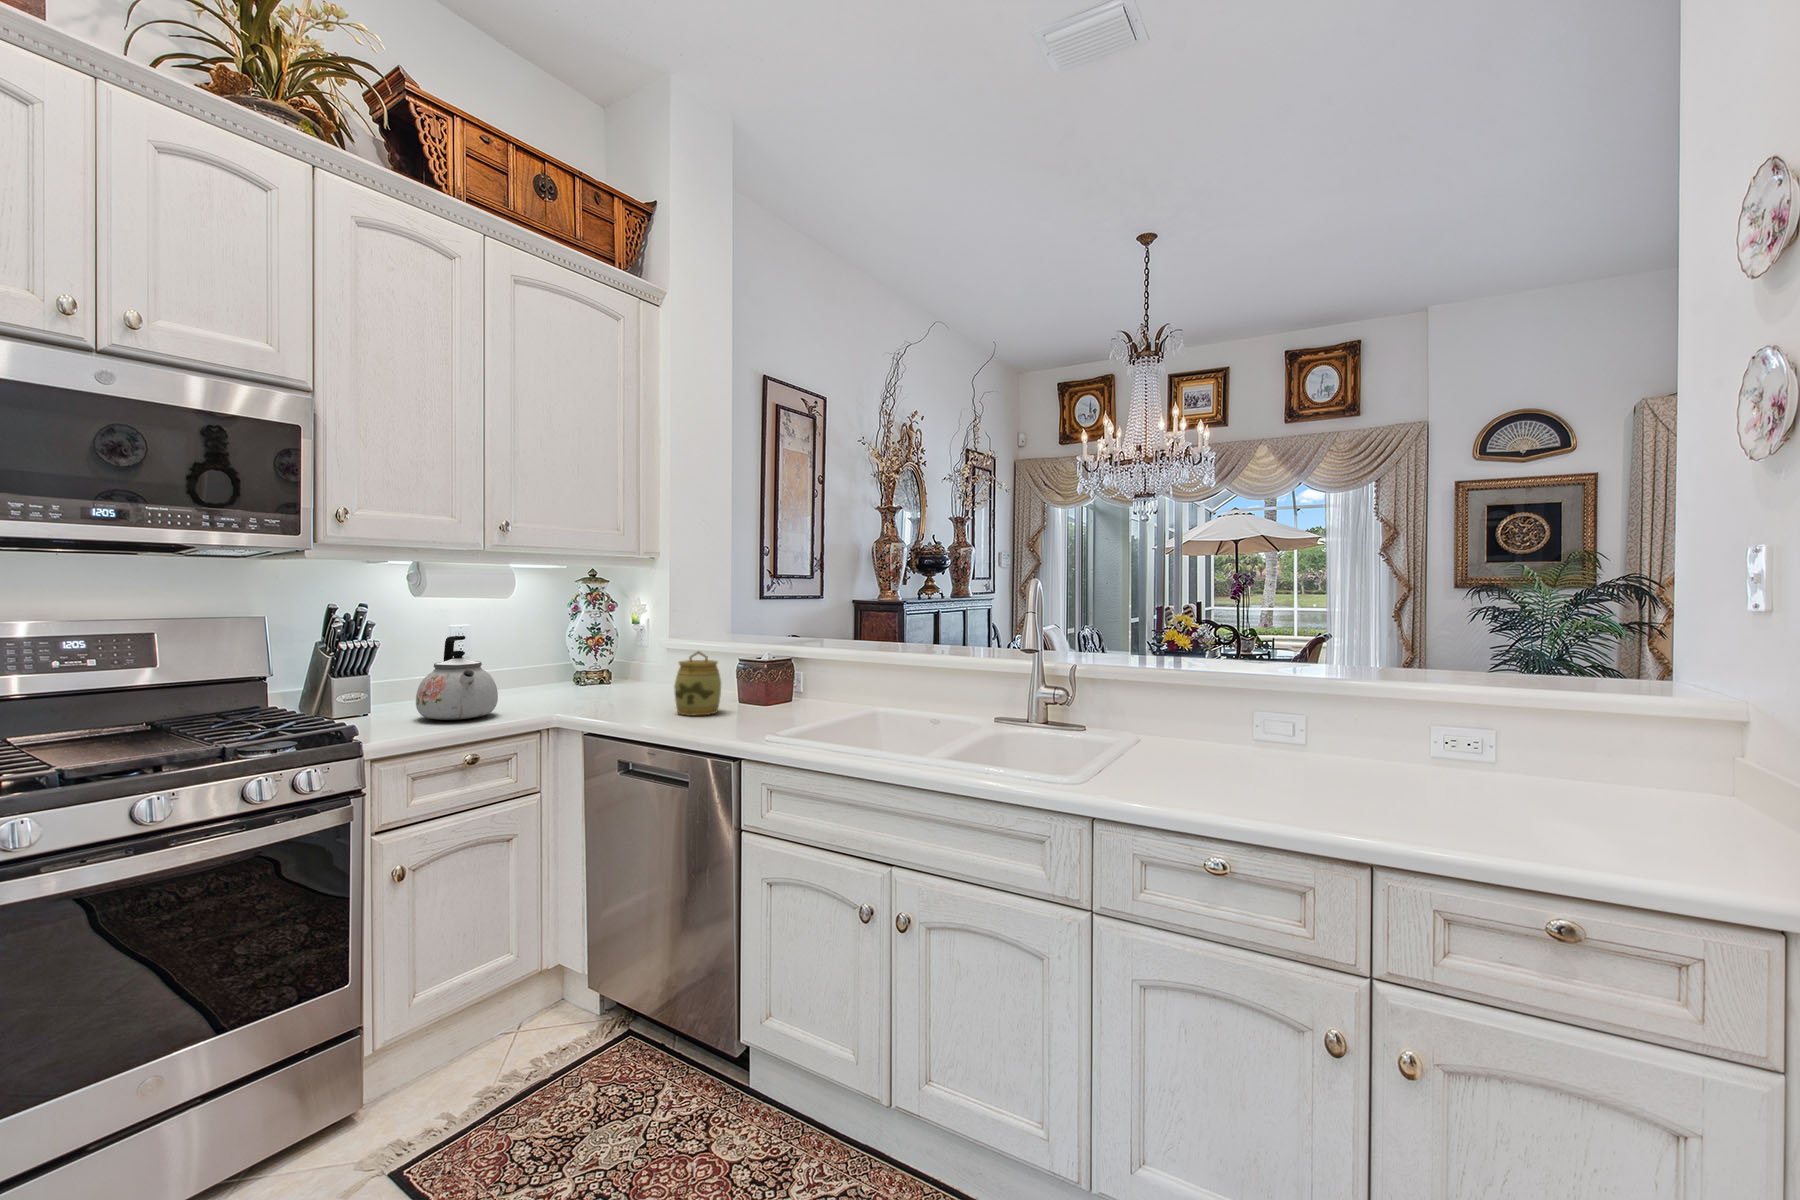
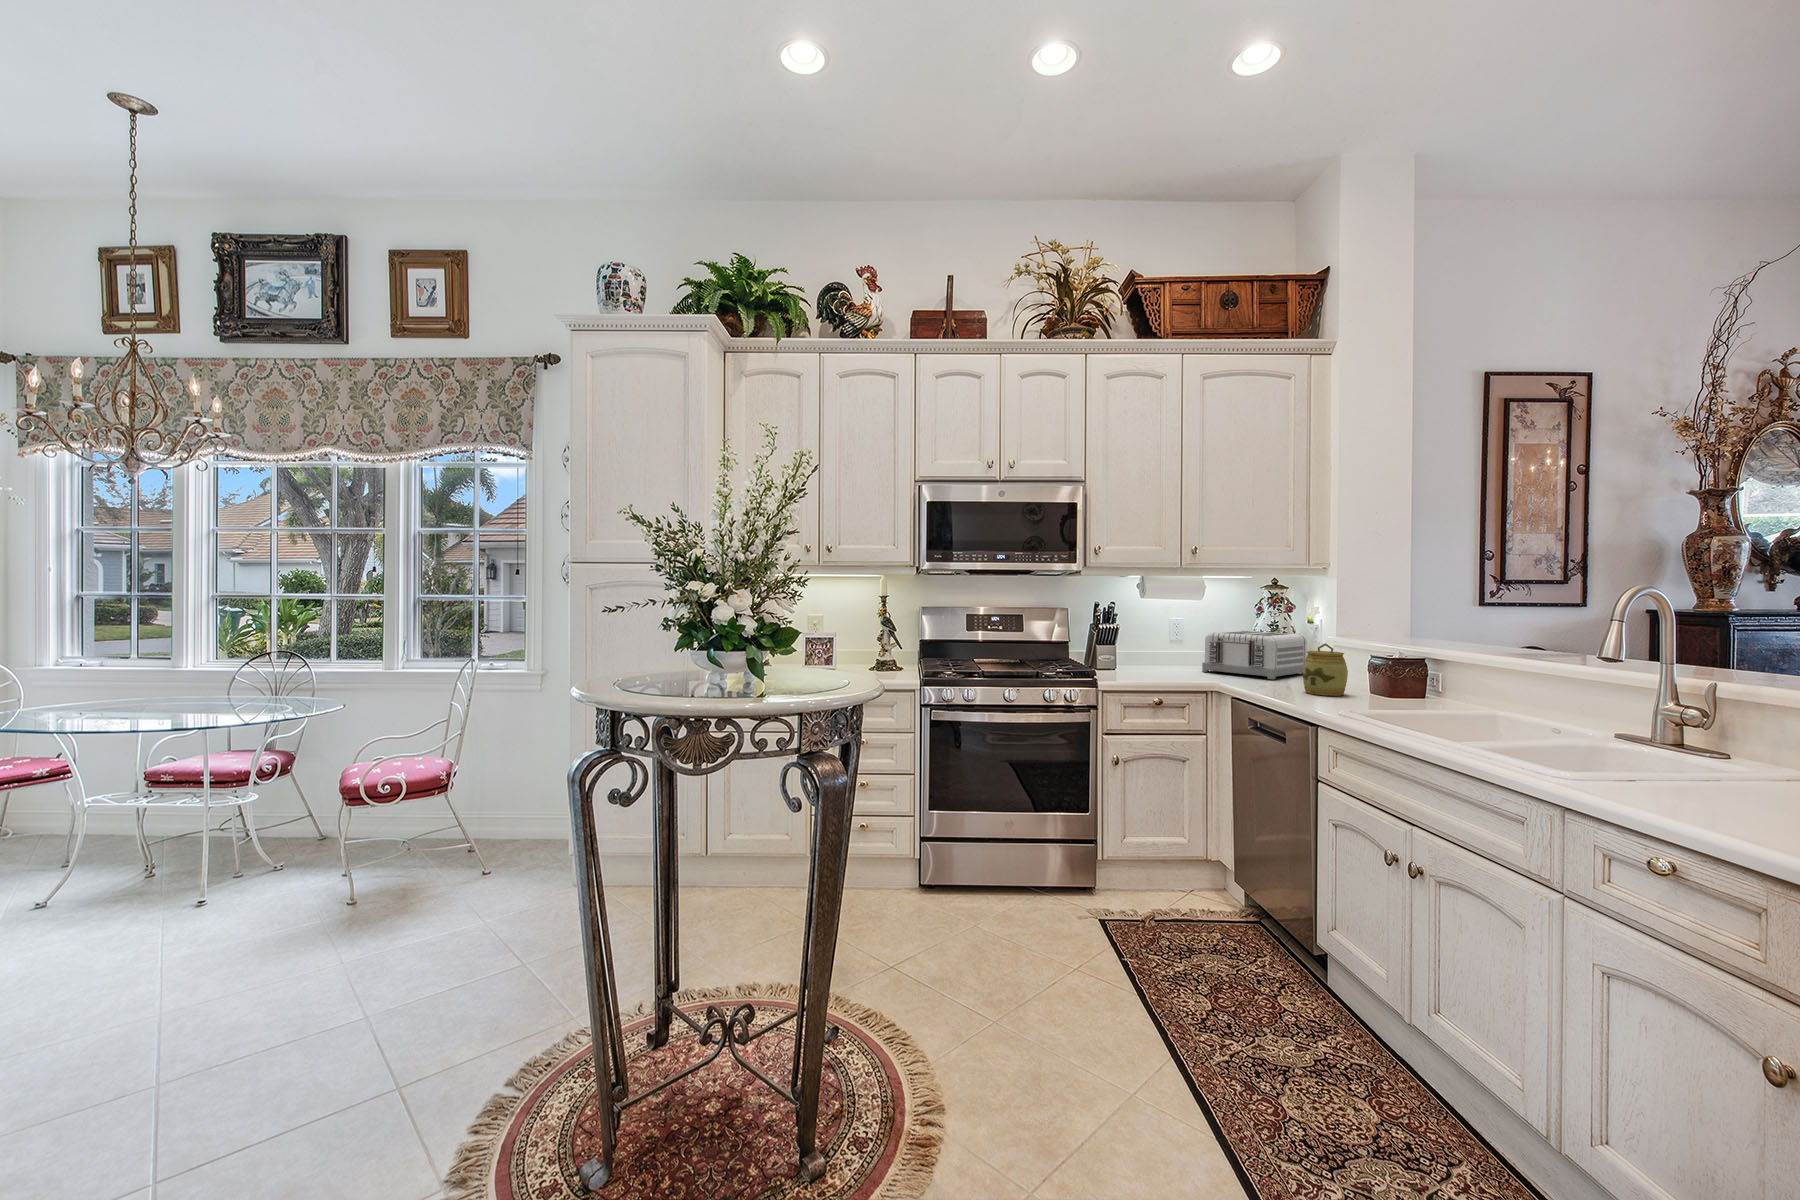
kettle: present [416,636,498,720] -> none [1134,623,1182,677]
toaster: none [514,638,641,701] -> present [1202,631,1307,679]

